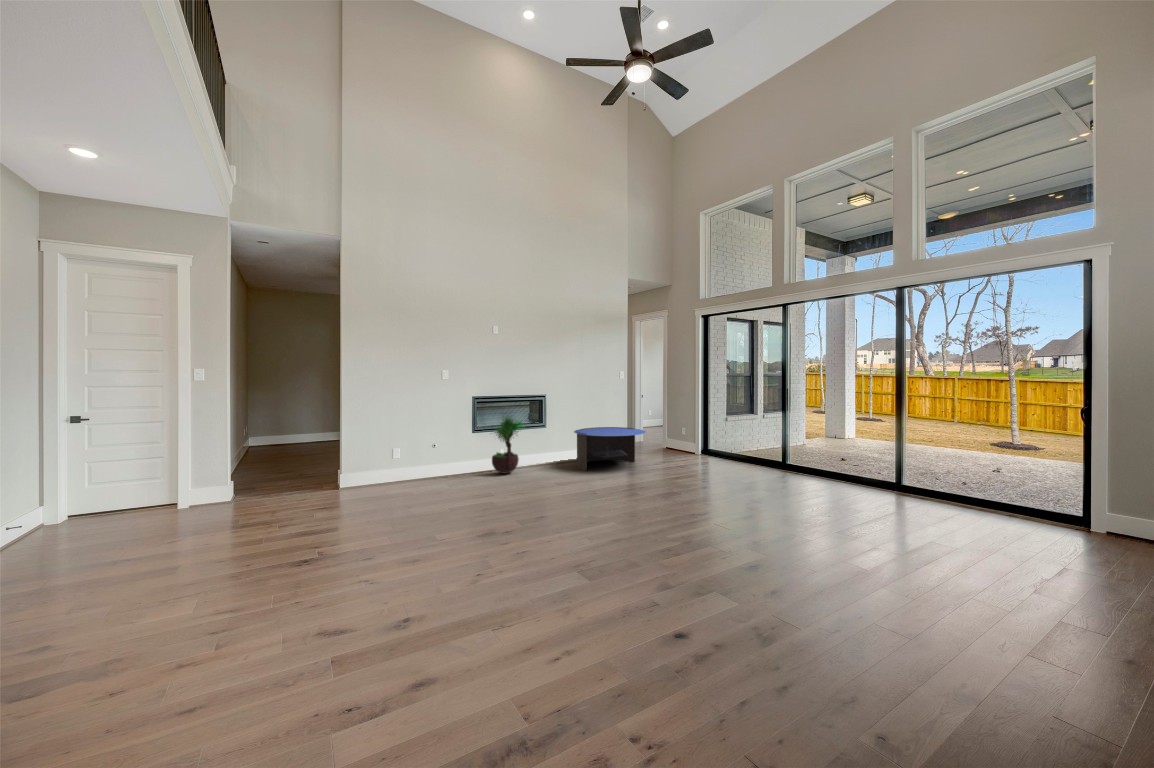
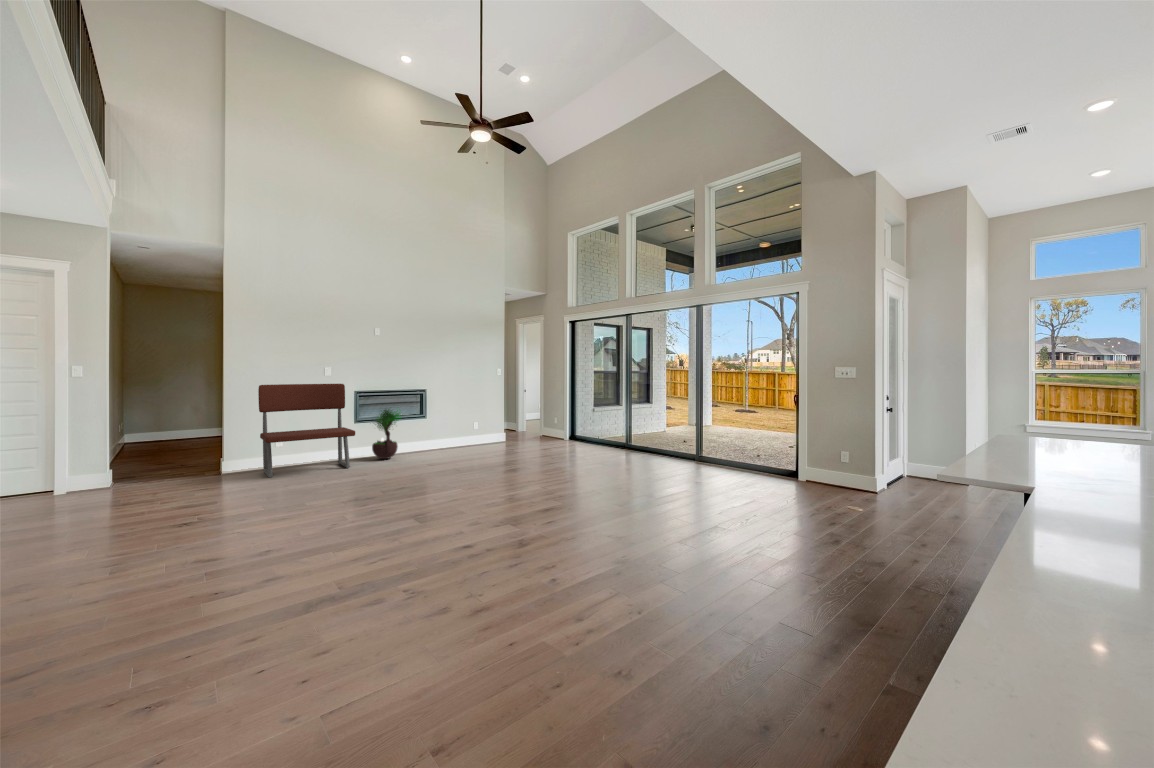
bench: none [377,389,478,495] -> present [258,384,355,478]
coffee table: present [574,427,646,471] -> none [450,418,515,455]

